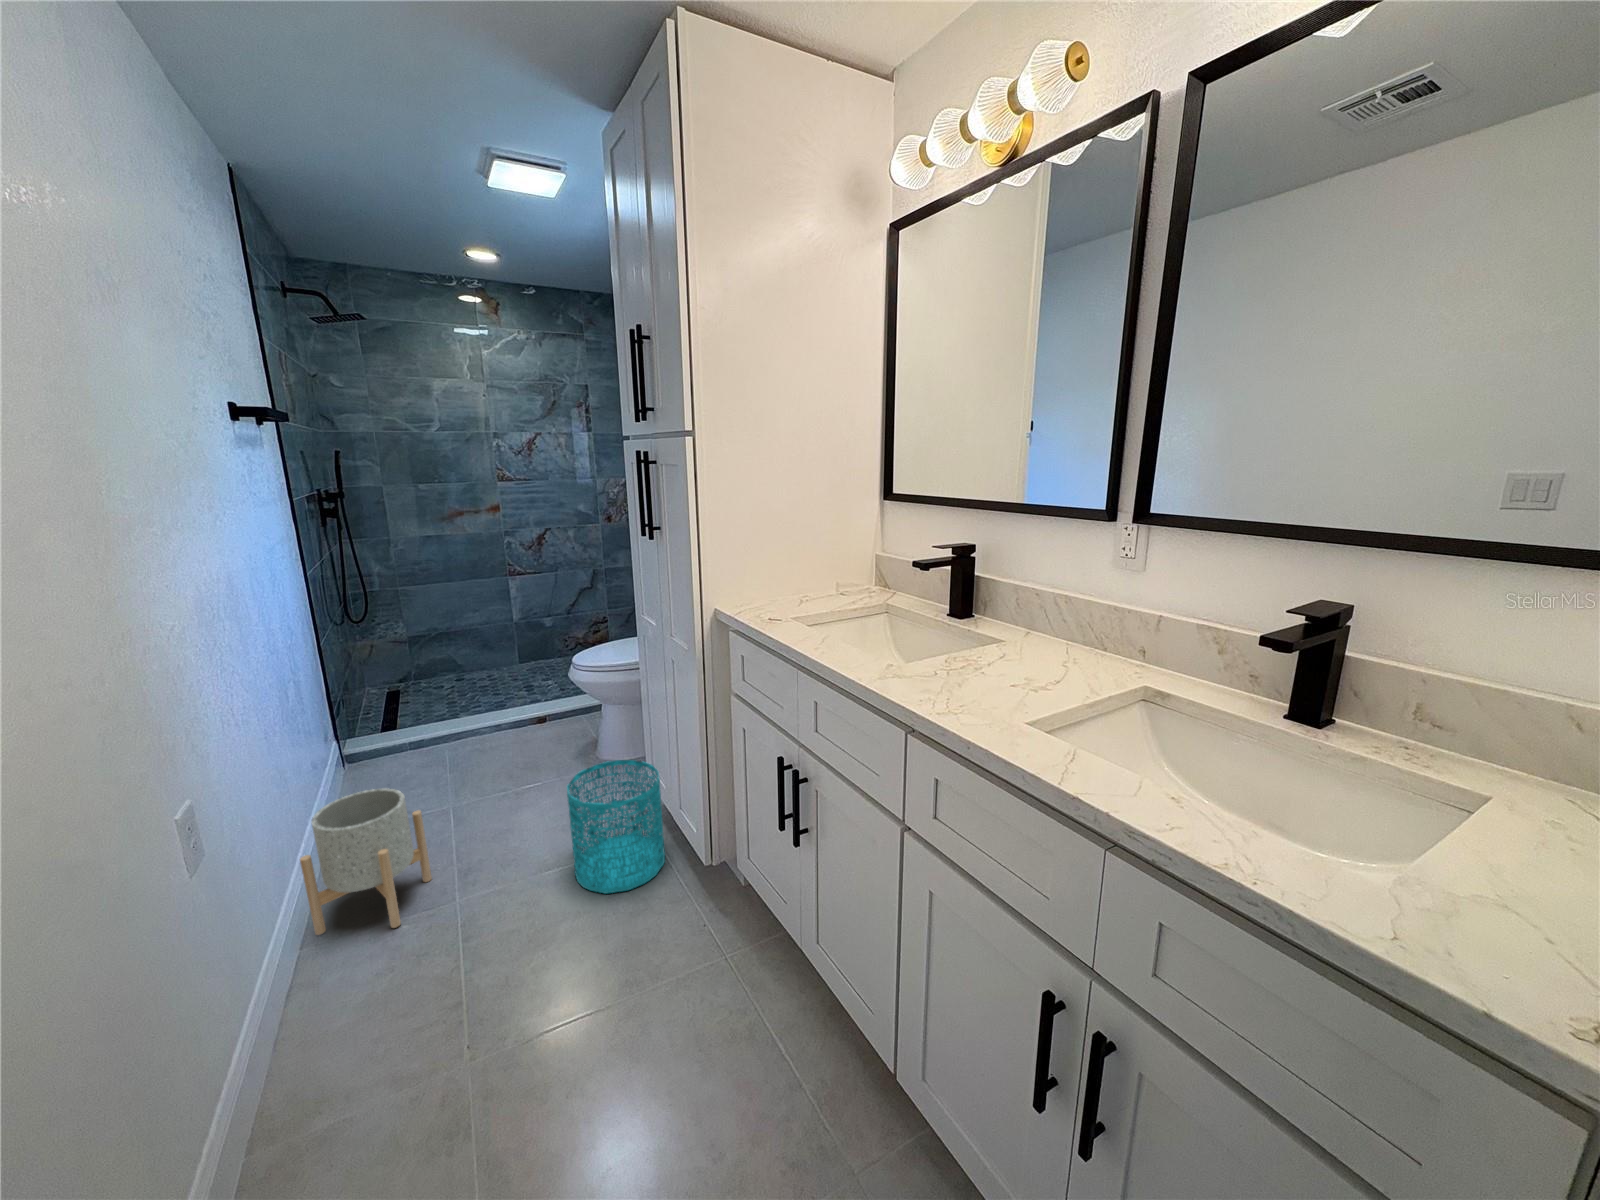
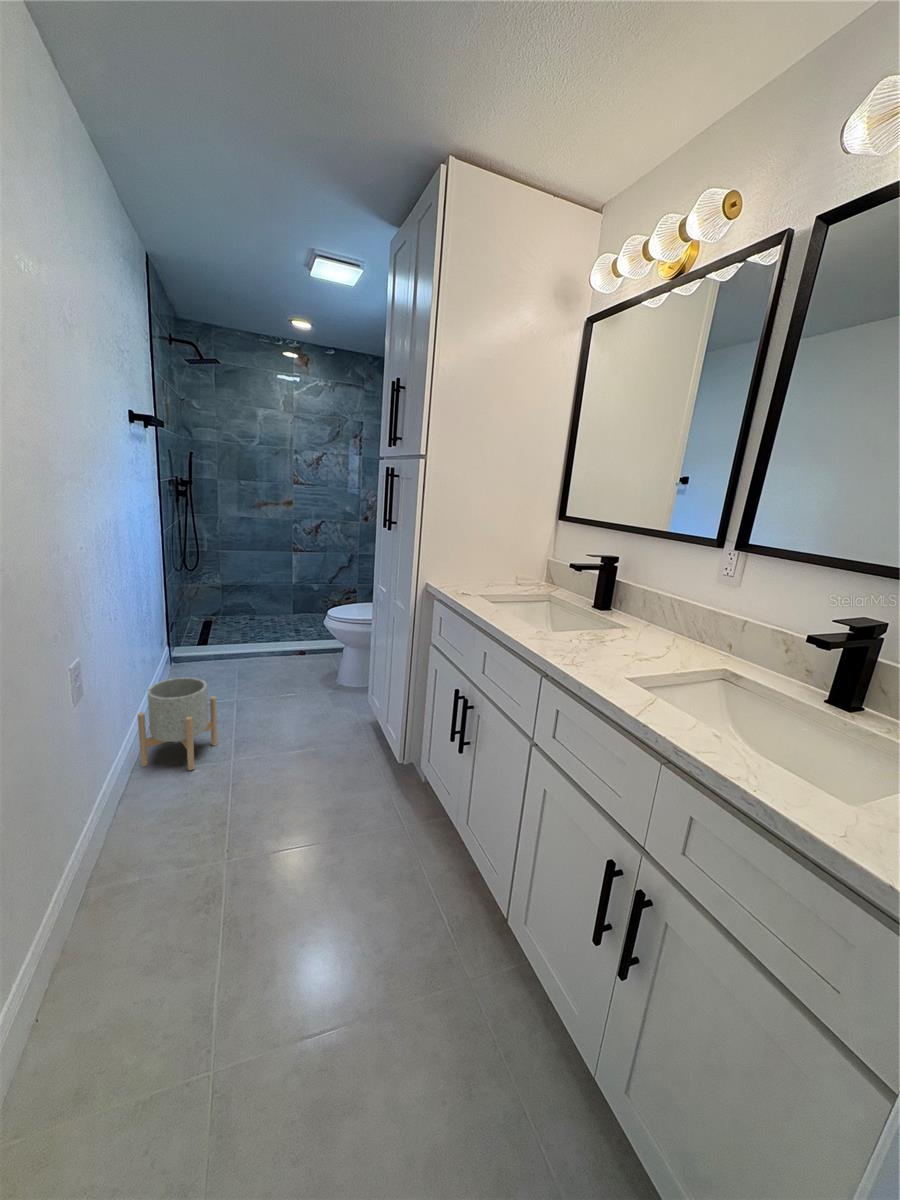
wastebasket: present [567,760,665,893] -> none [311,683,376,773]

